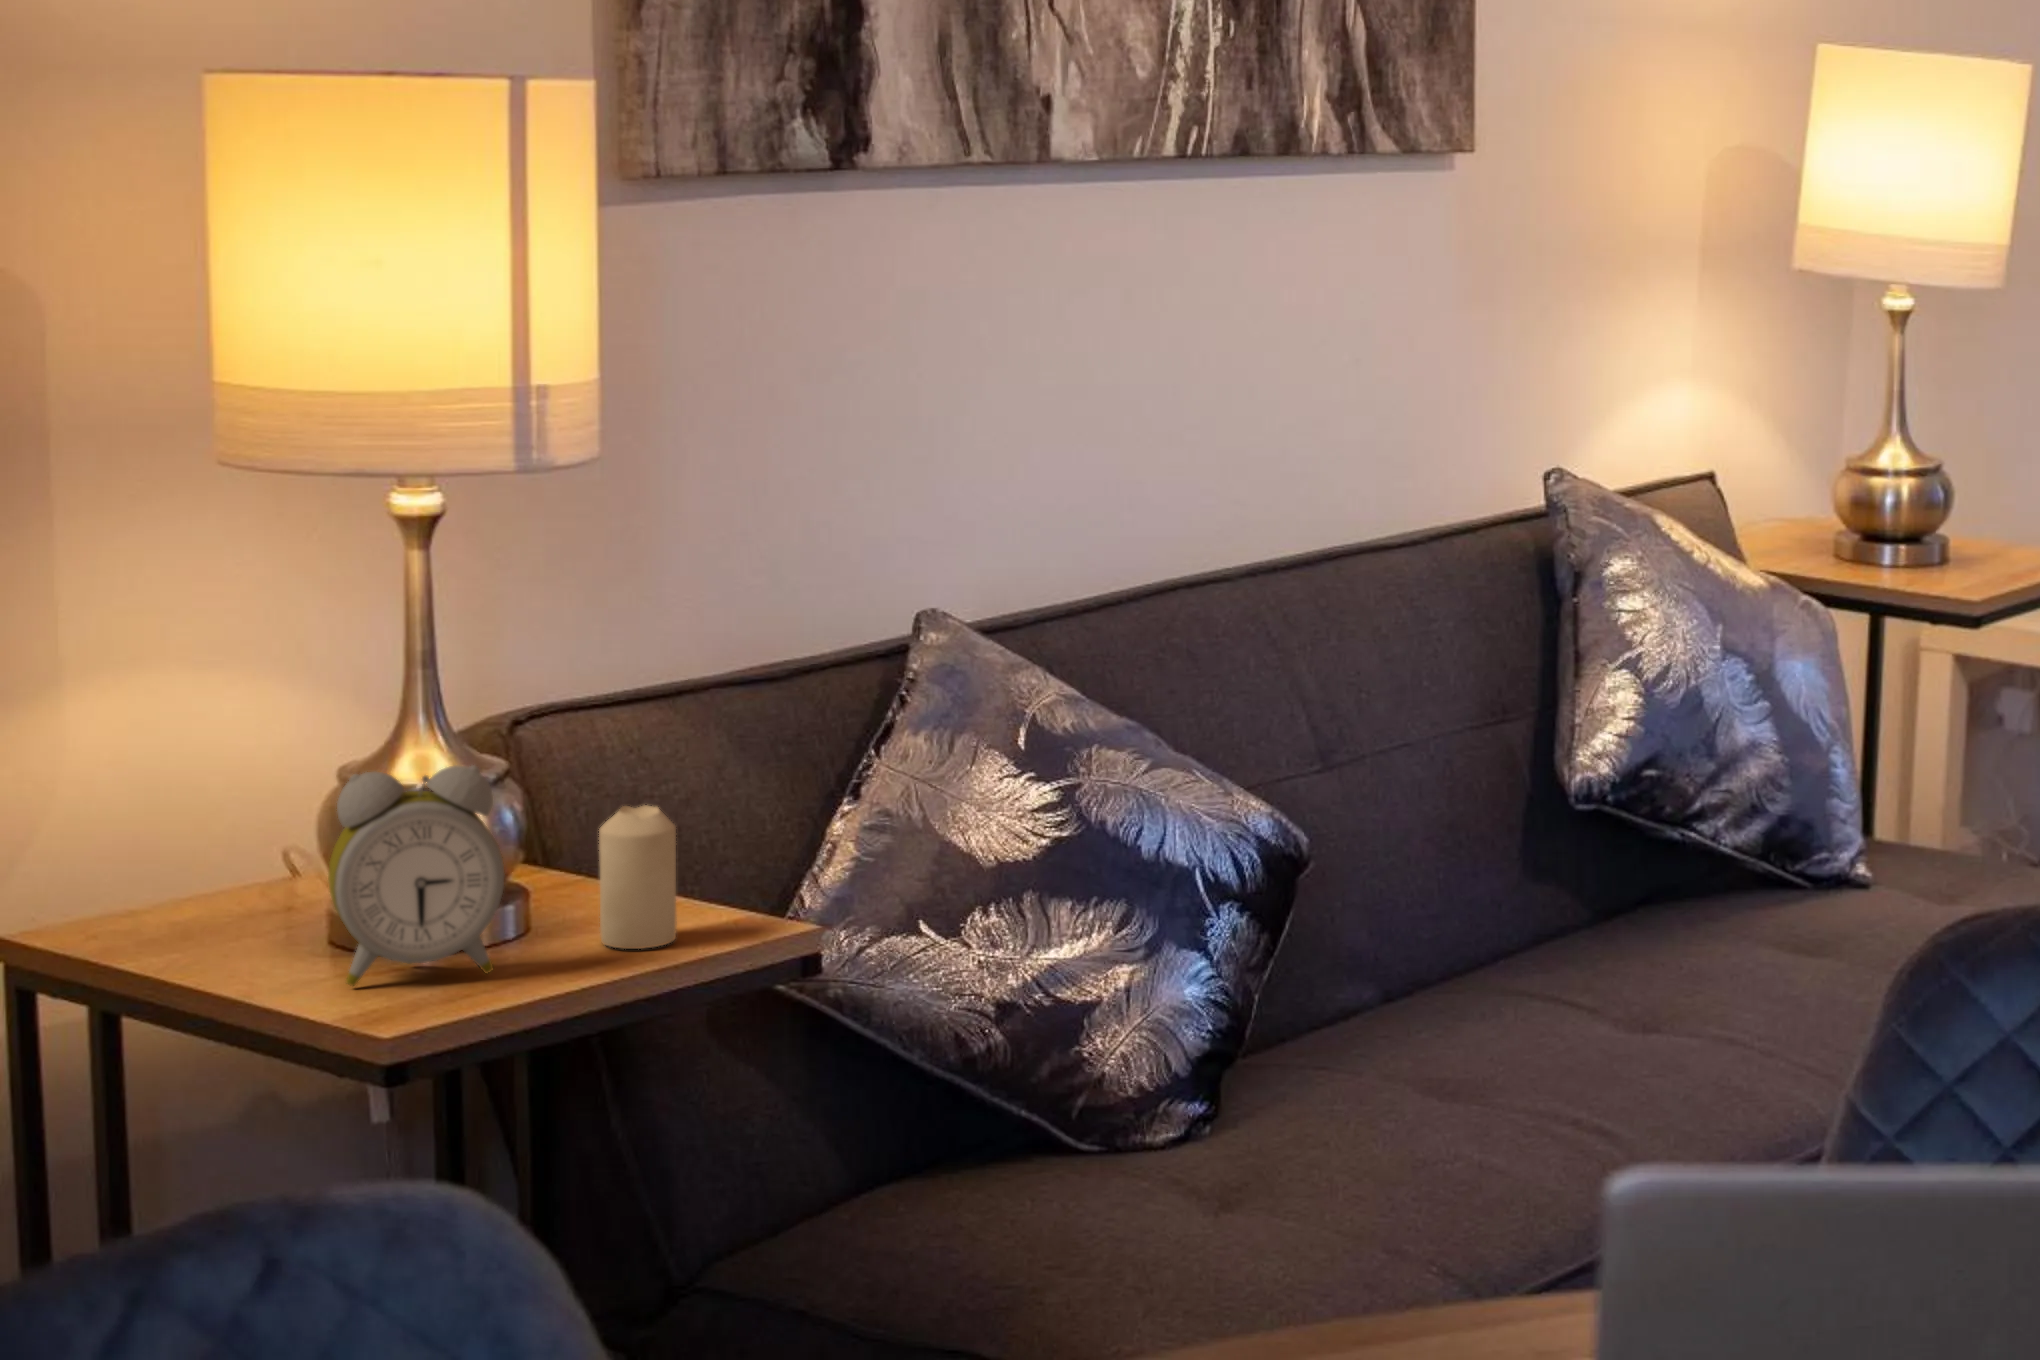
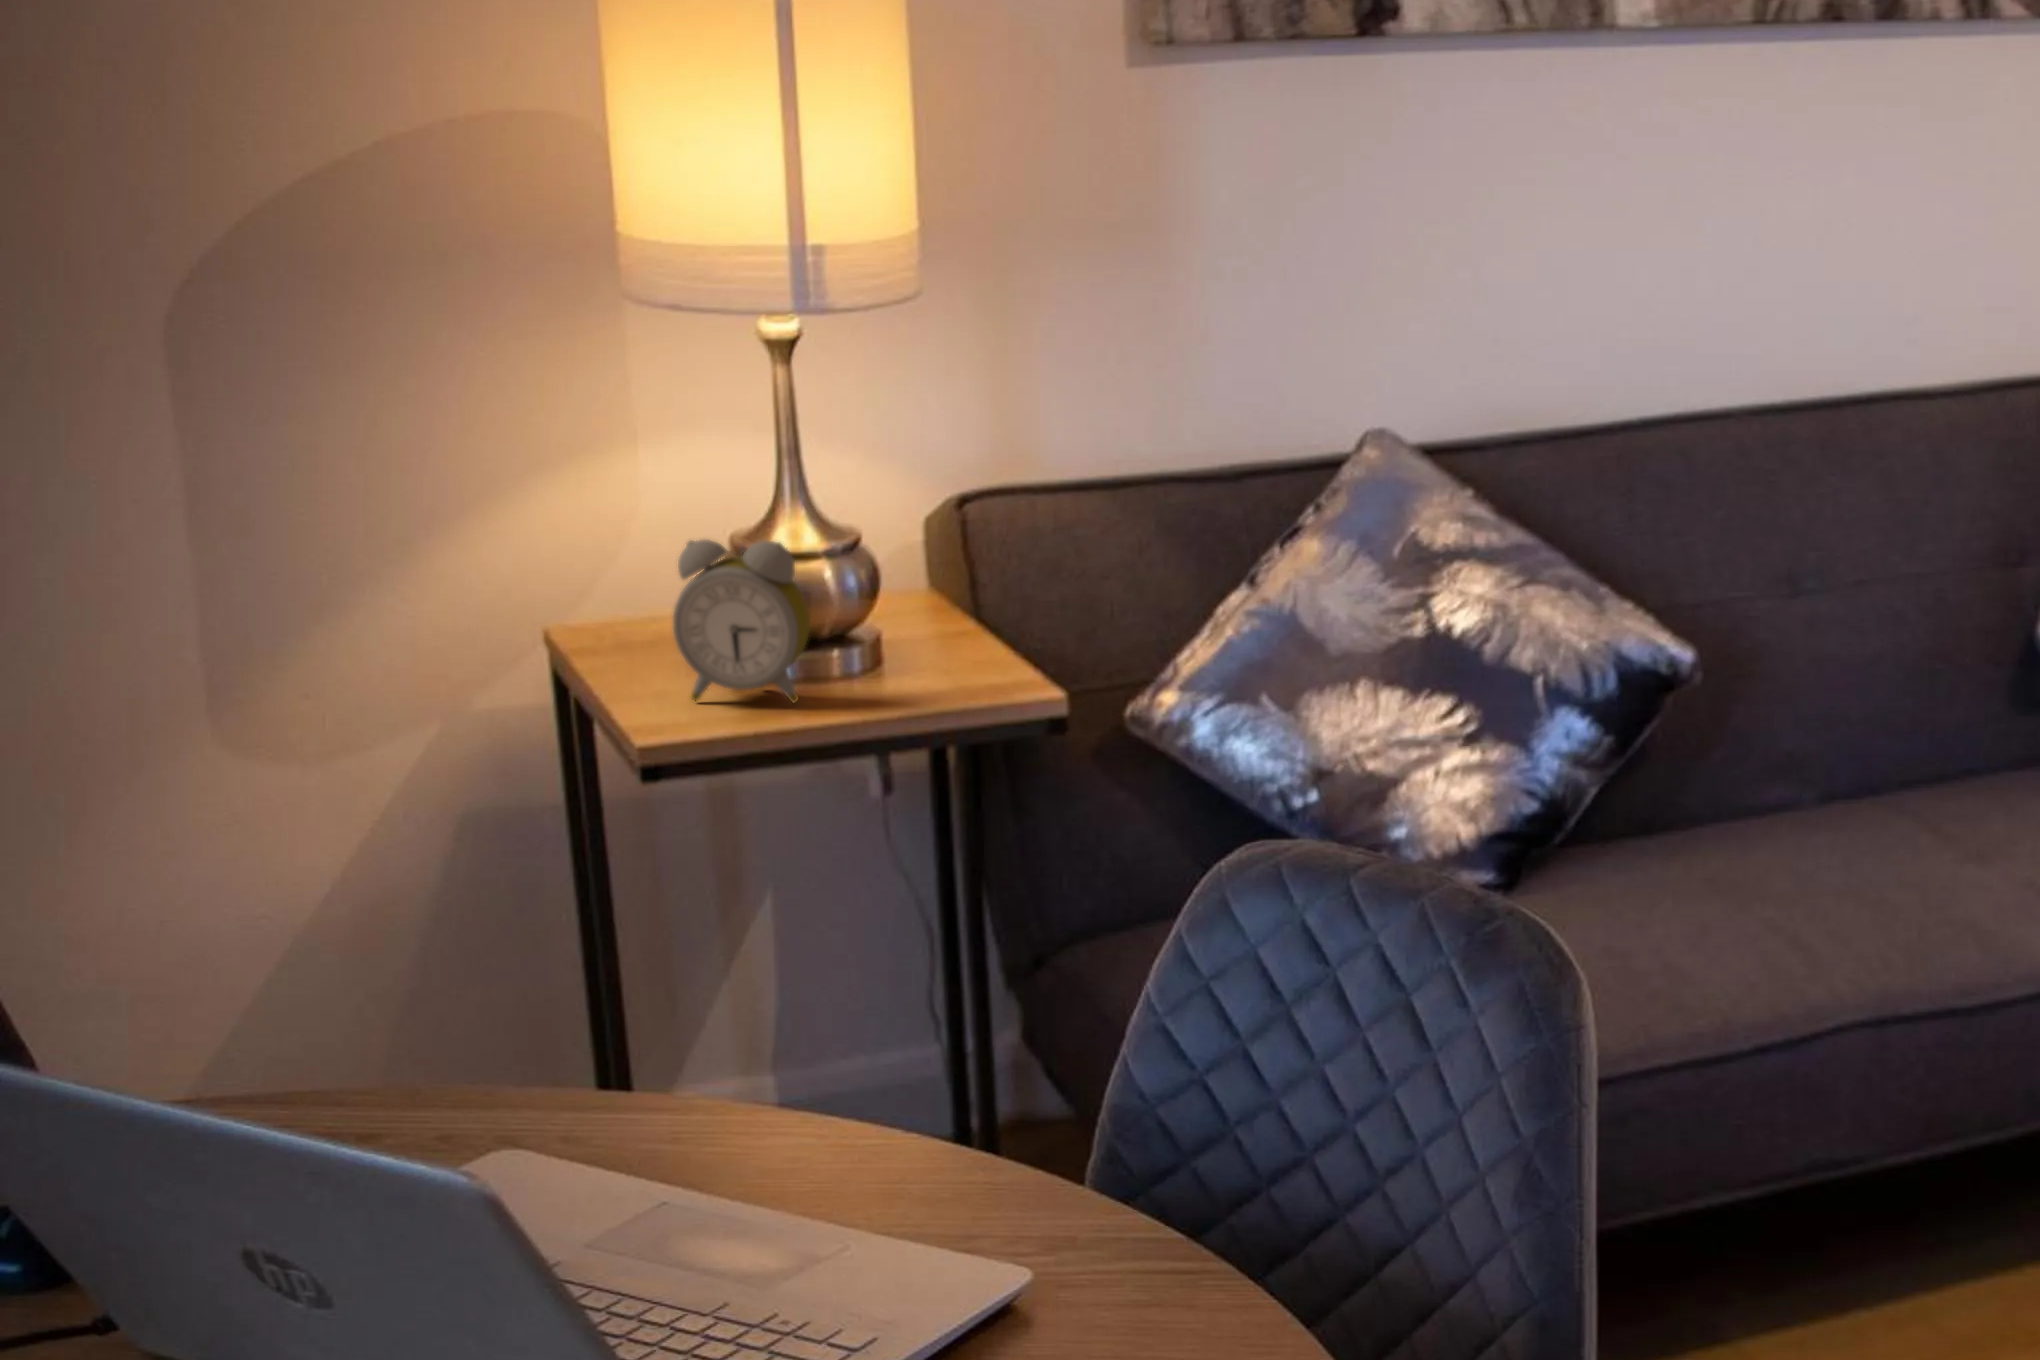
candle: present [599,805,677,949] -> none [903,583,968,697]

